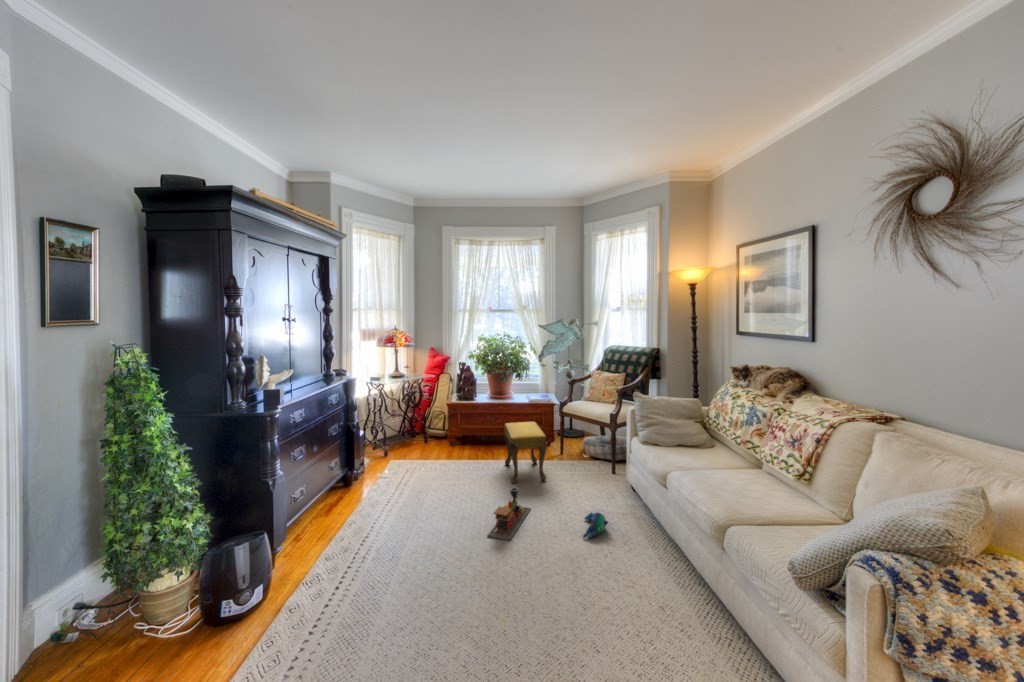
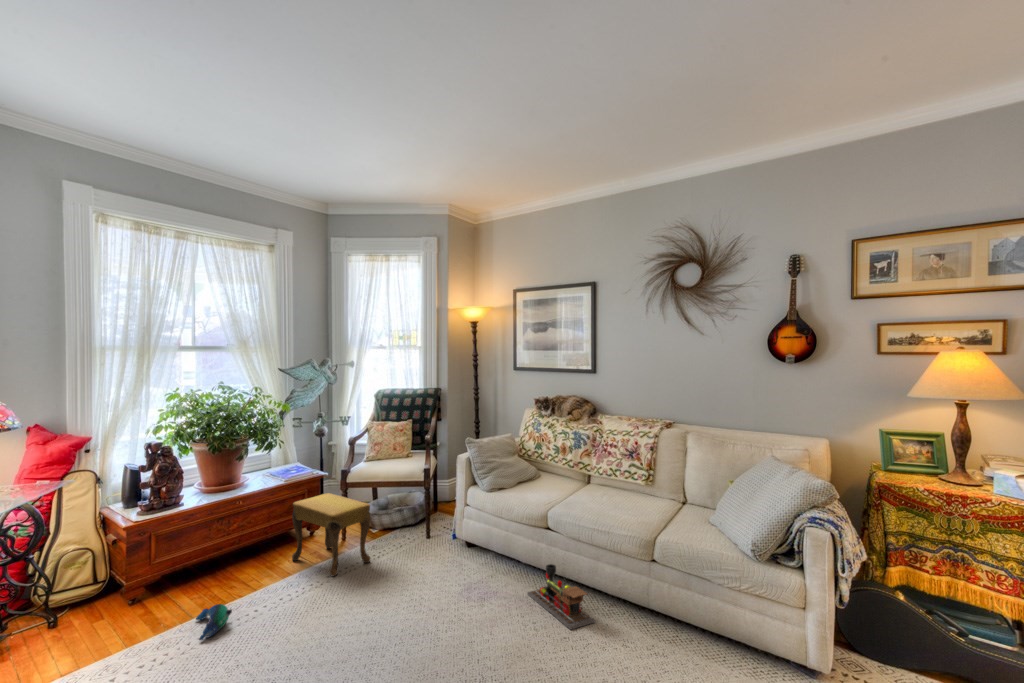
toy train: present [487,488,531,540] -> present [527,564,595,630]
plush toy: present [583,513,608,538] -> present [196,604,232,640]

